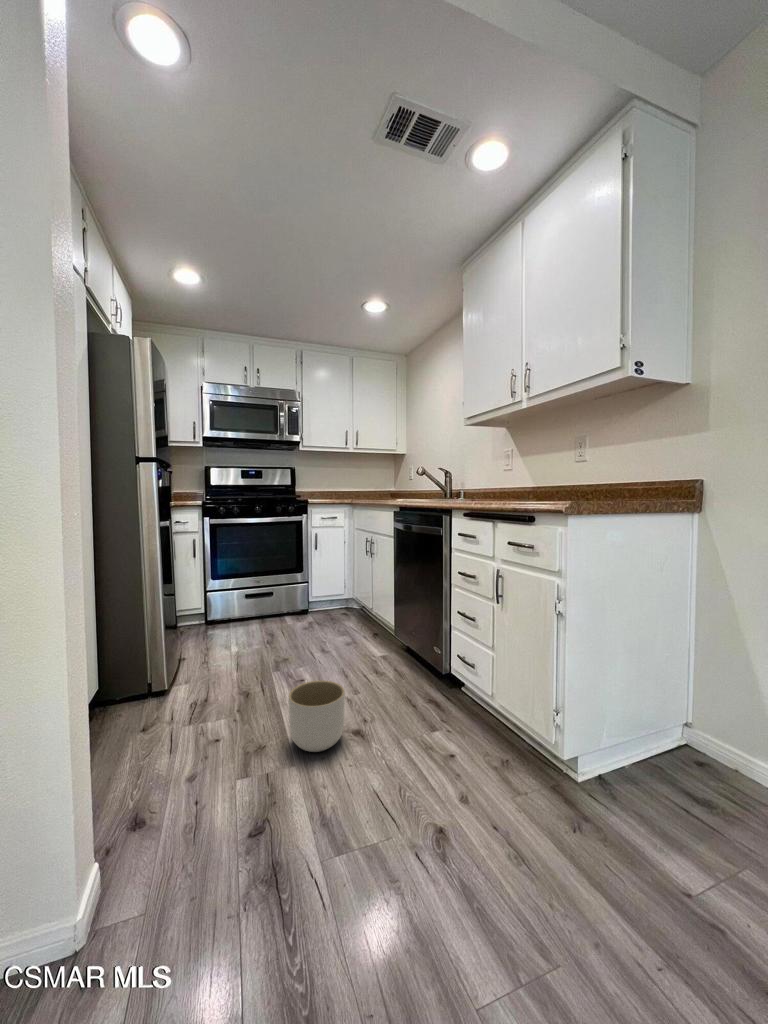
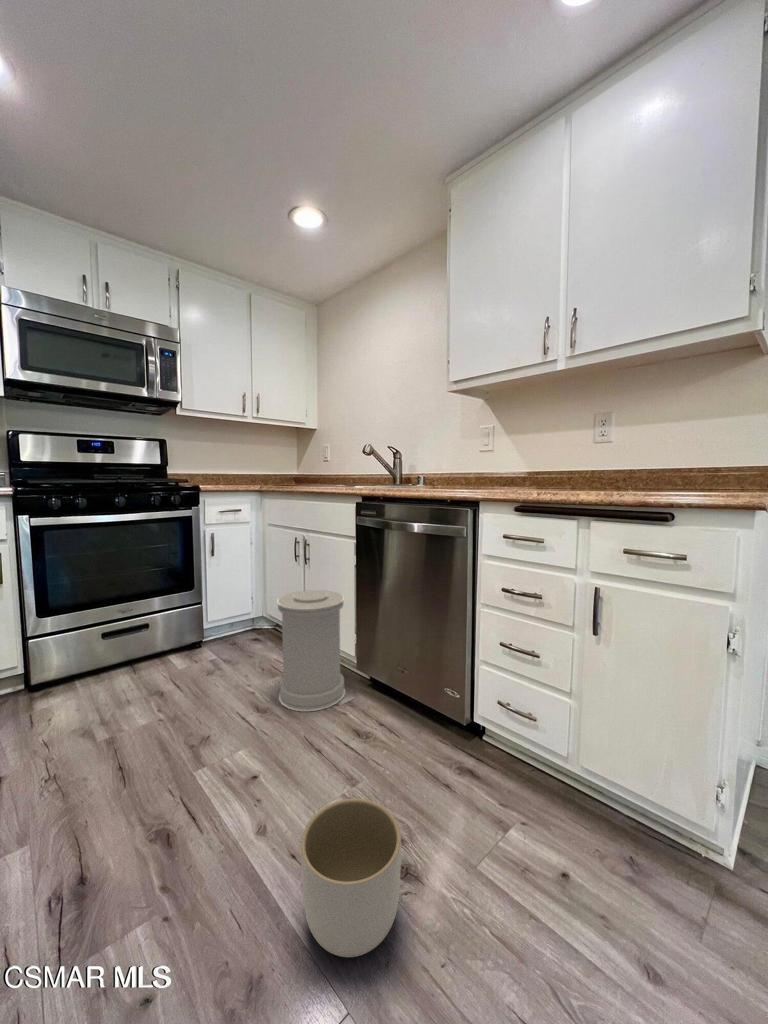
trash can: none [339,575,386,657] -> present [277,590,345,711]

